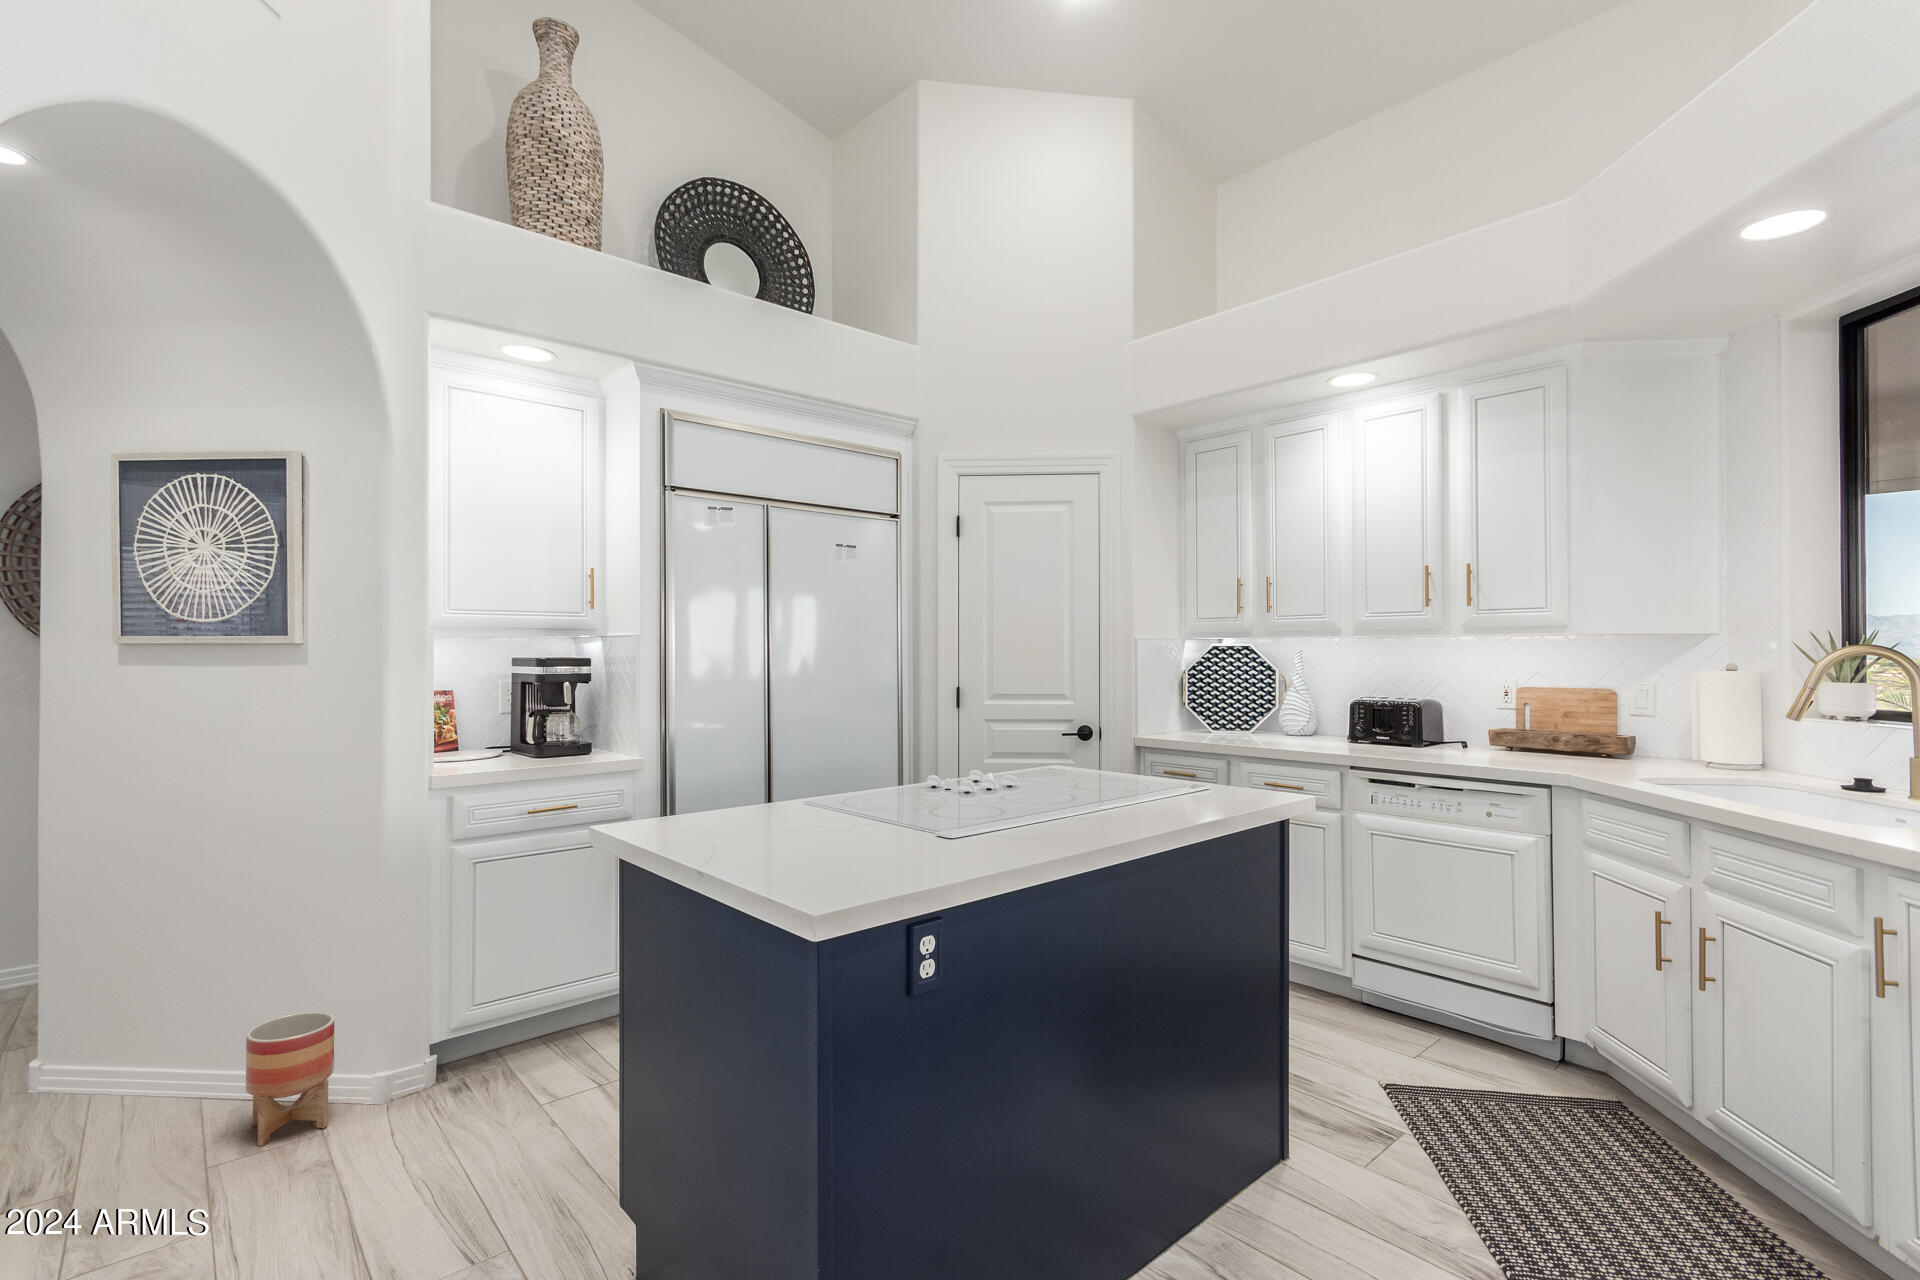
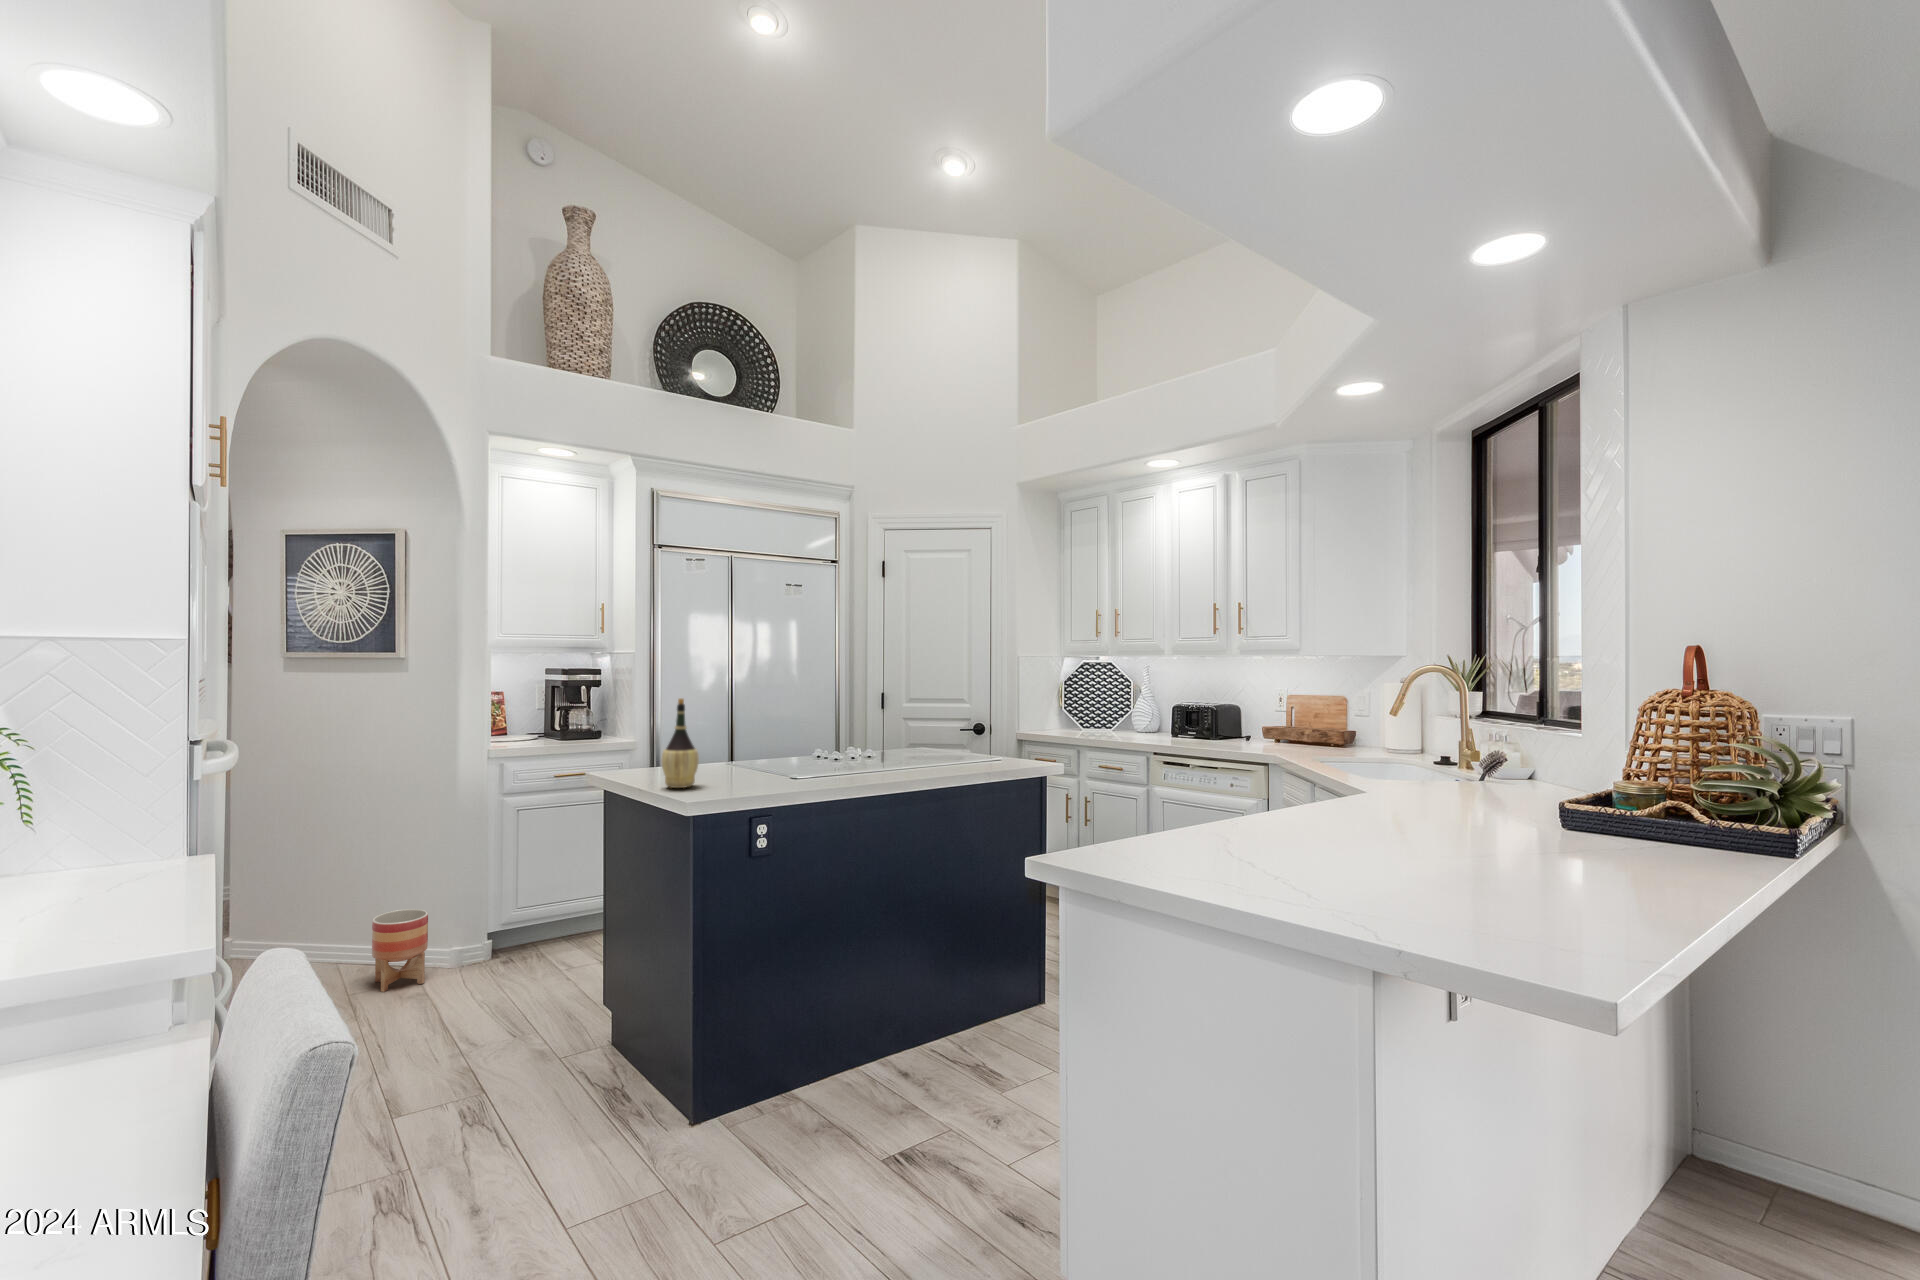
wine bottle: none [698,683,758,830] -> present [662,698,699,788]

